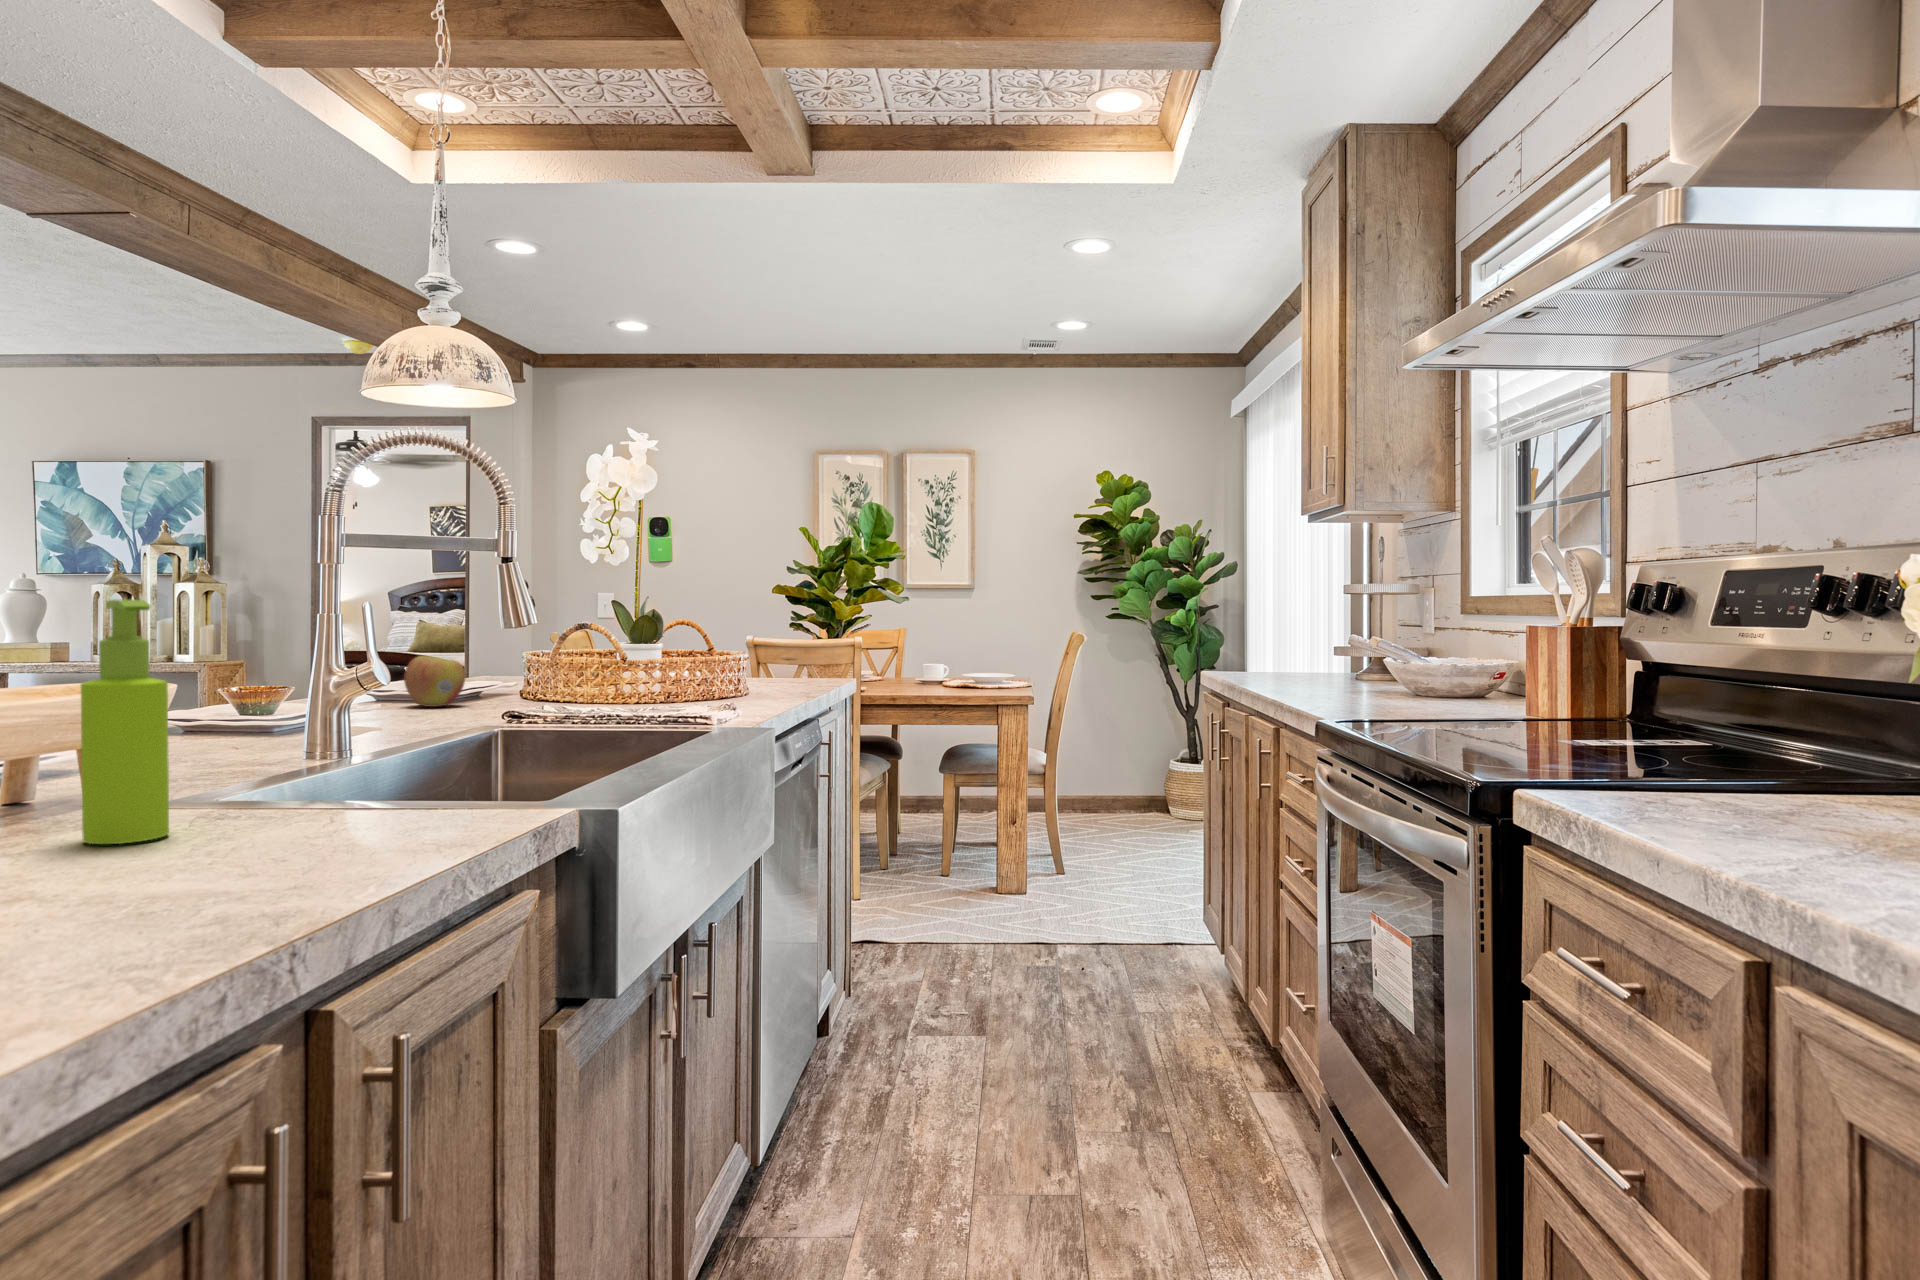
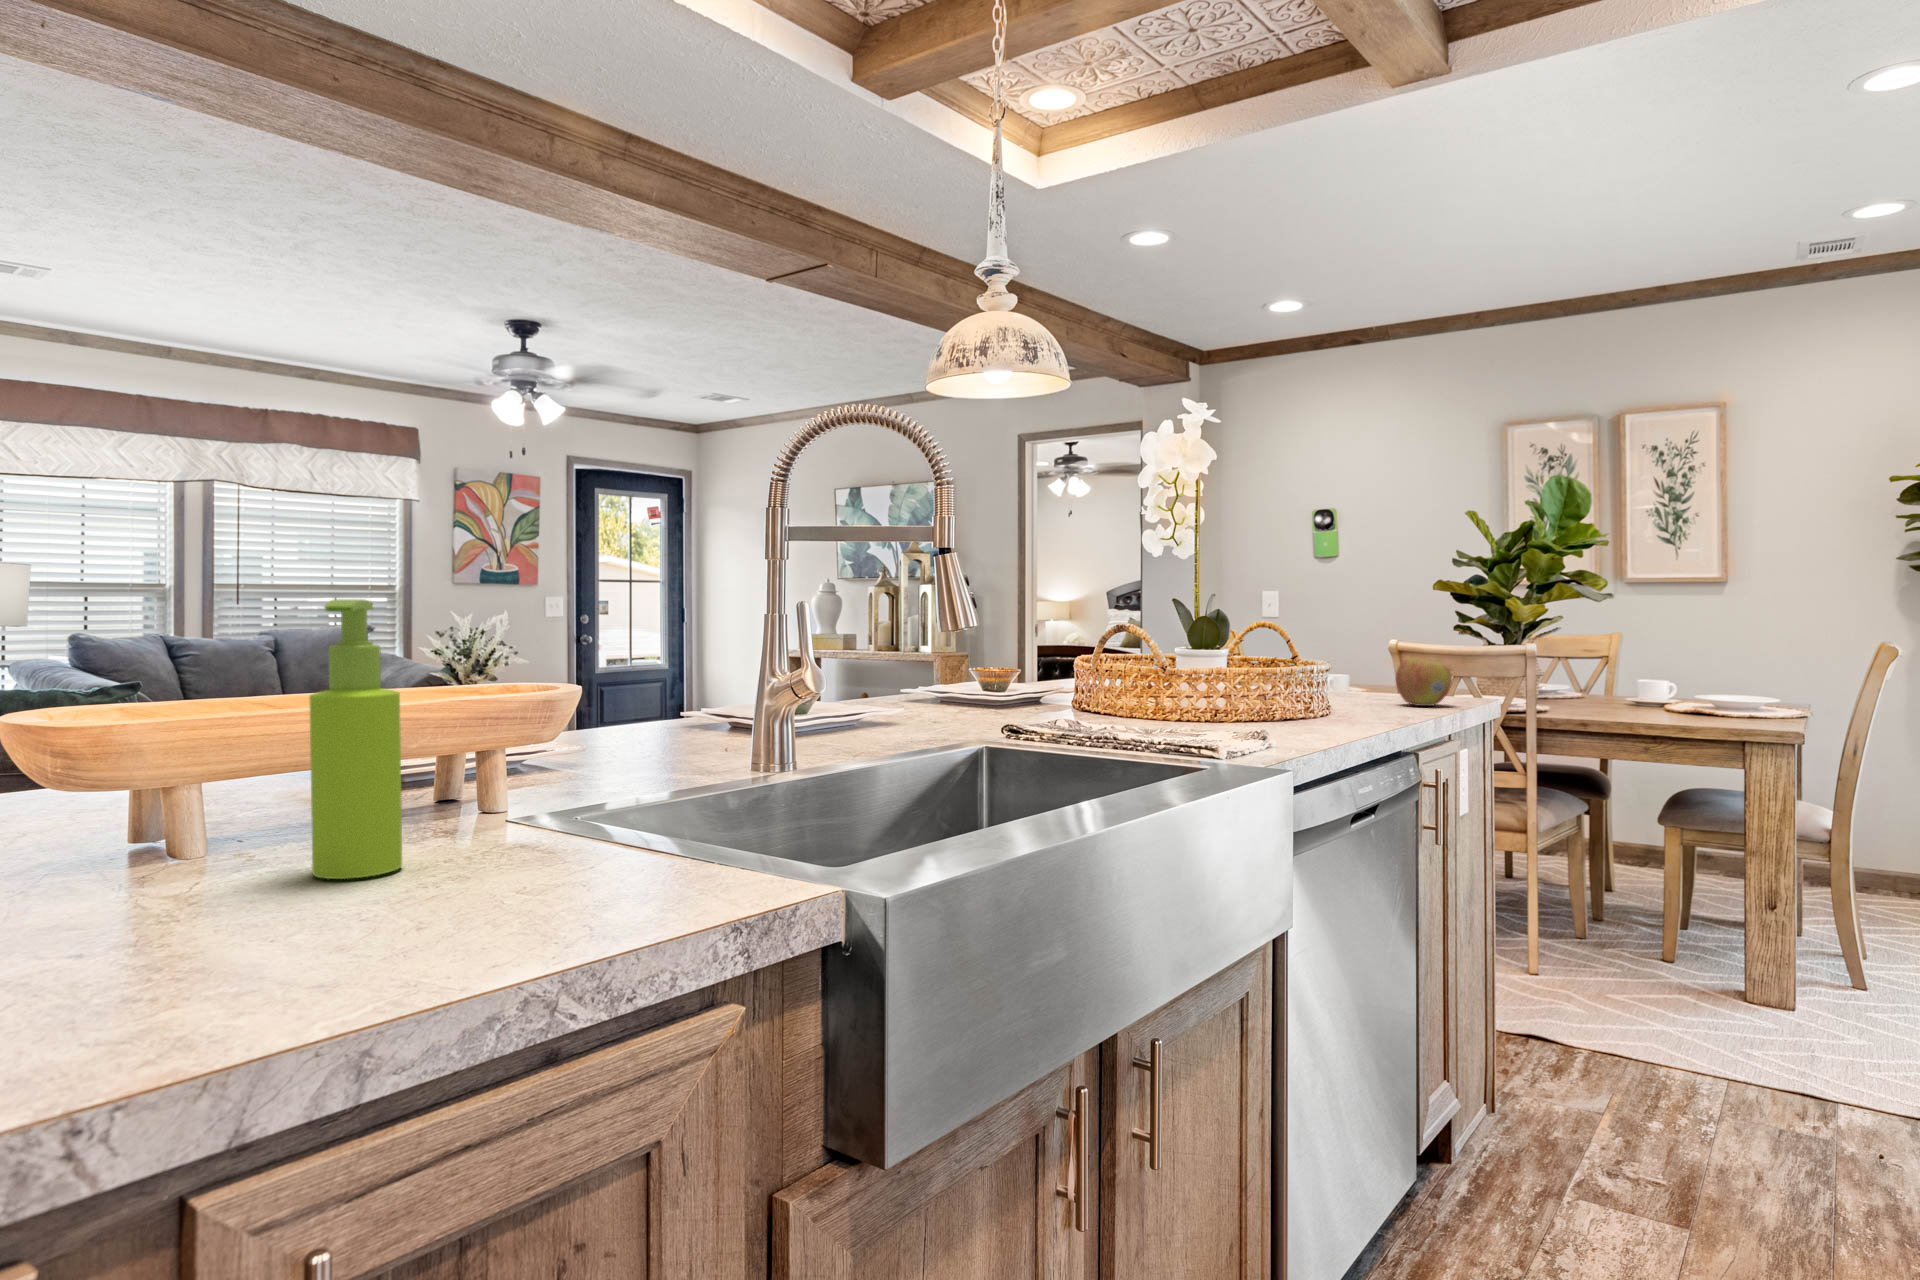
apple: present [404,656,465,707] -> present [1396,658,1452,706]

